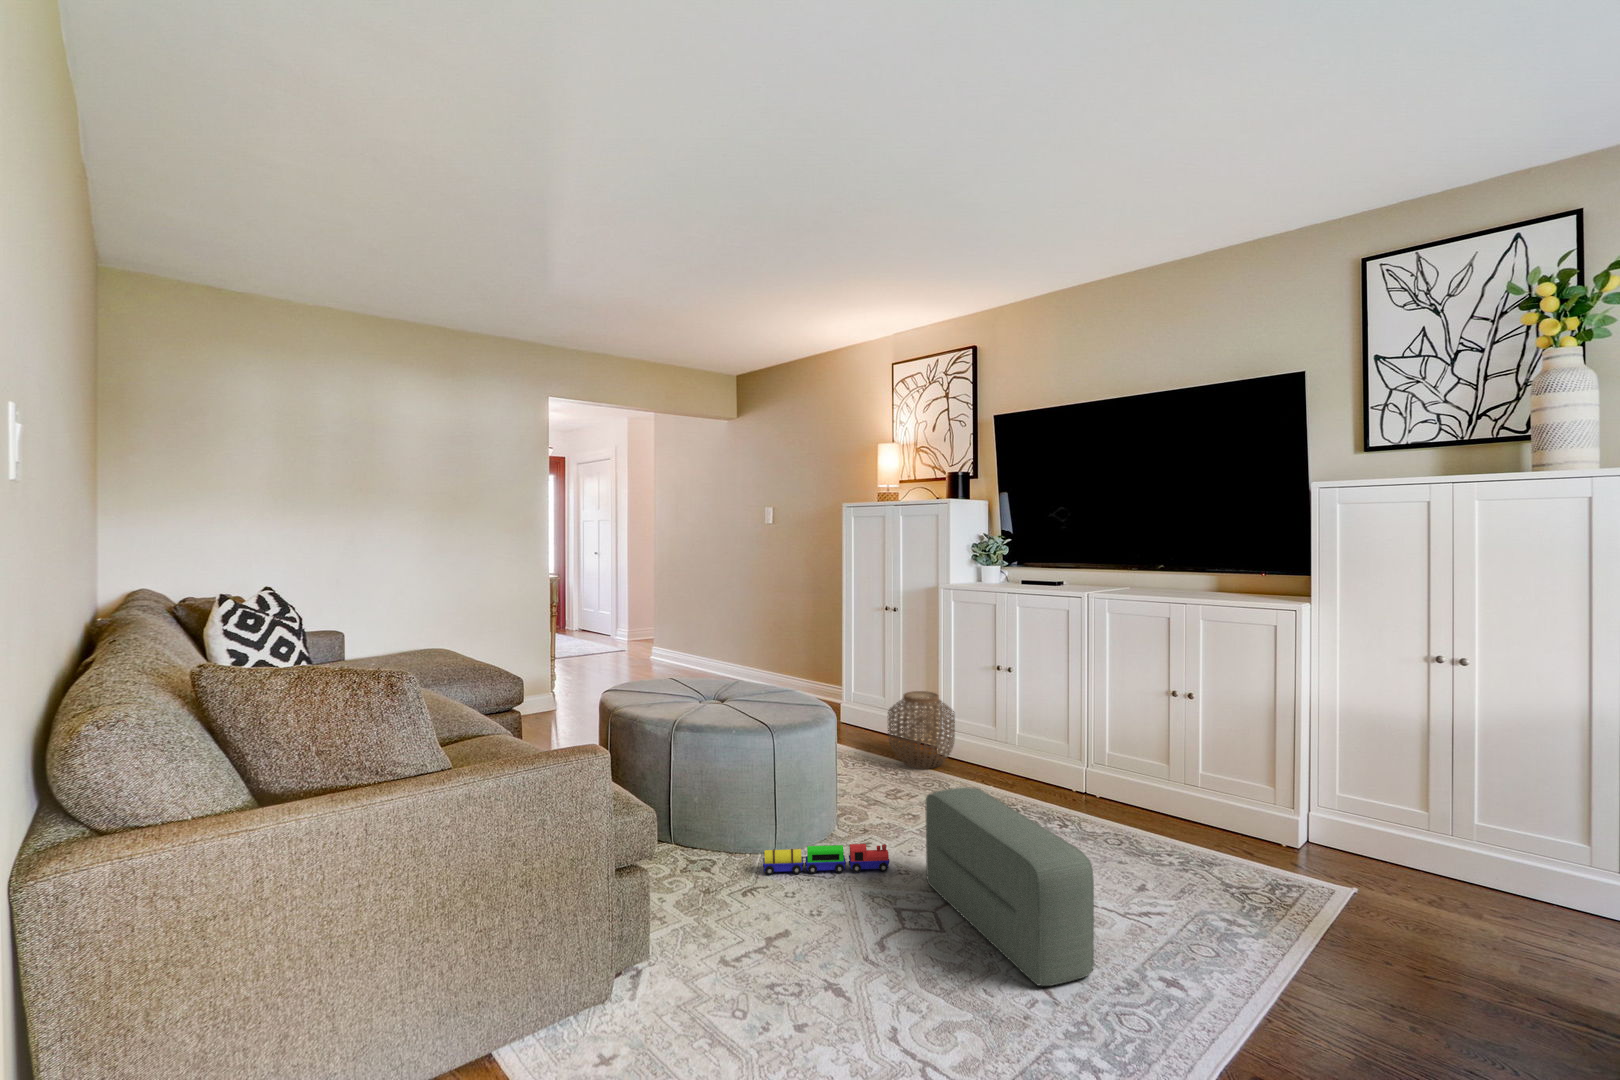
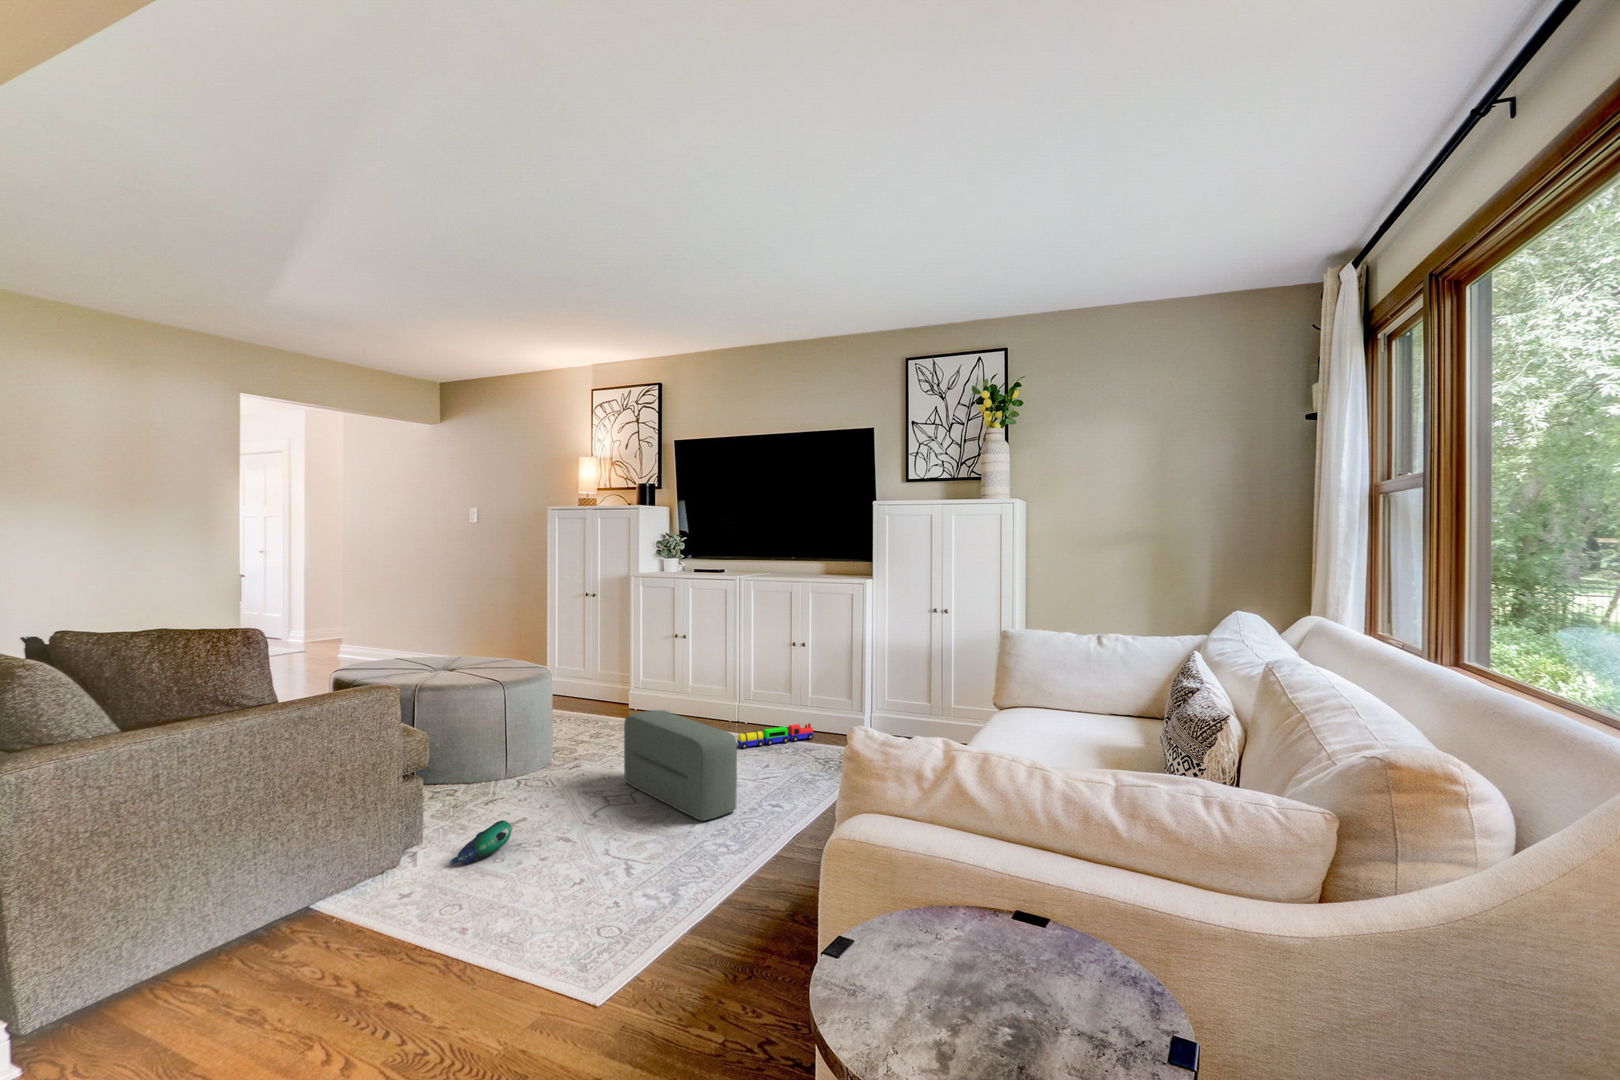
woven basket: present [888,691,955,769] -> none [588,657,643,718]
toy train: present [762,844,890,875] -> present [737,723,814,749]
plush toy: none [693,931,772,996] -> present [450,820,512,865]

